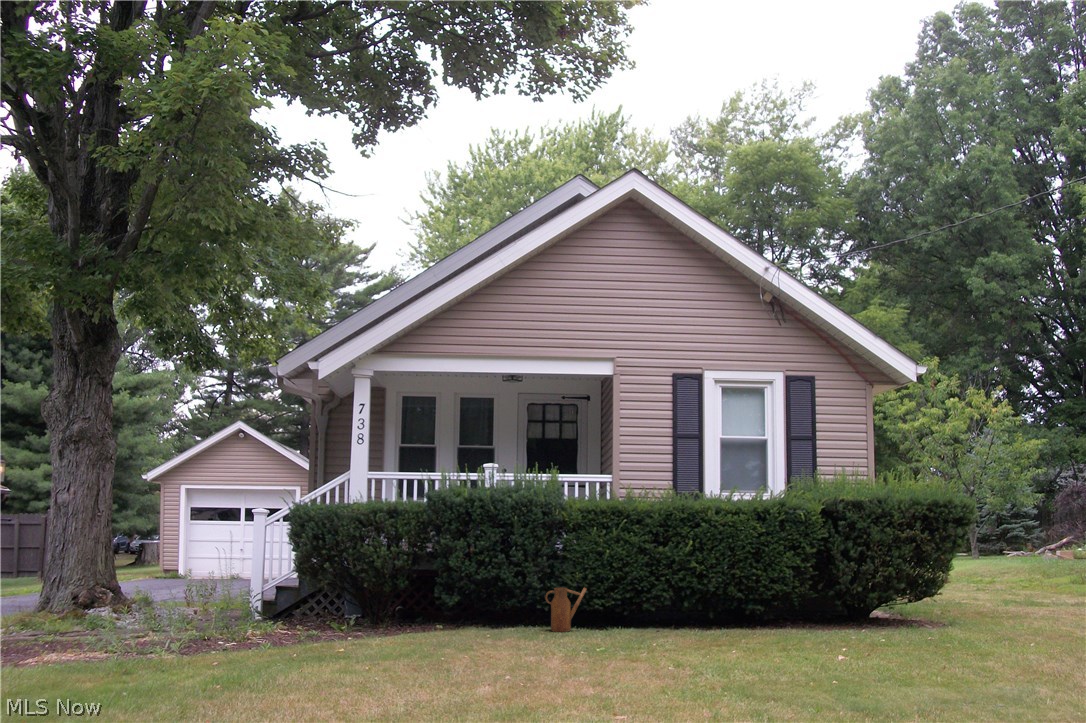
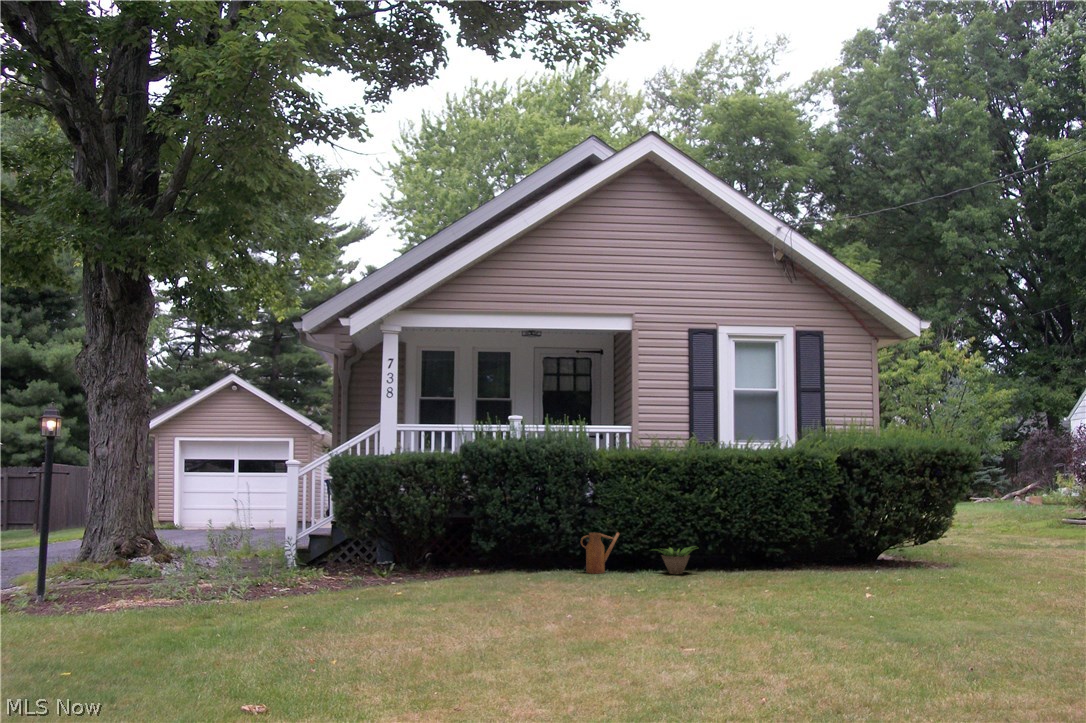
decorative plant: none [618,603,671,634] -> present [658,546,693,574]

